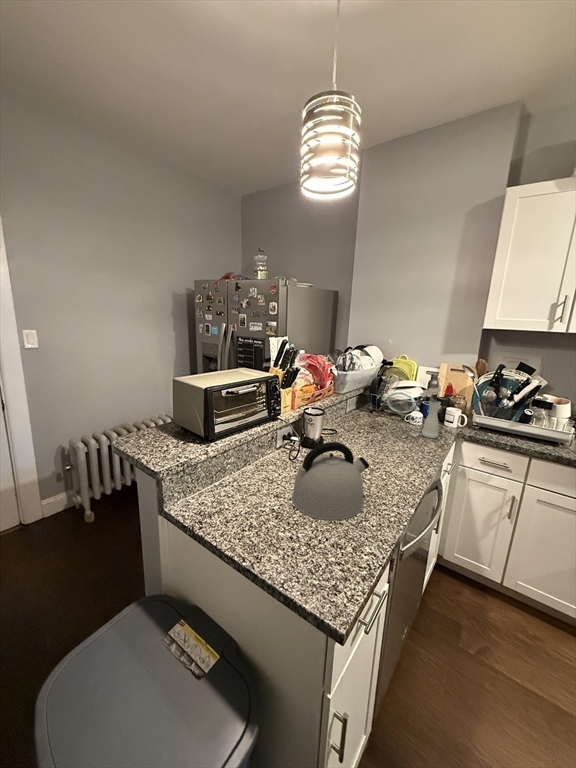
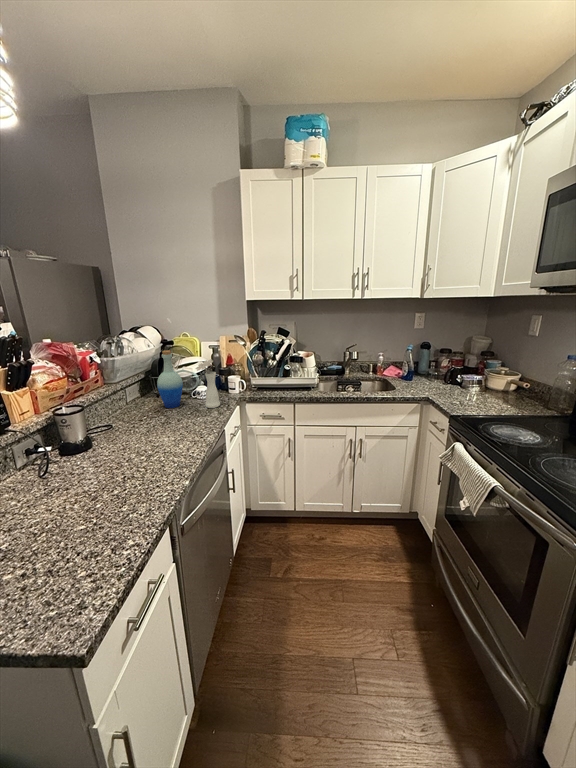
bottle: none [378,372,402,428] -> present [157,350,183,408]
kettle: present [292,442,369,520] -> none [35,439,133,535]

